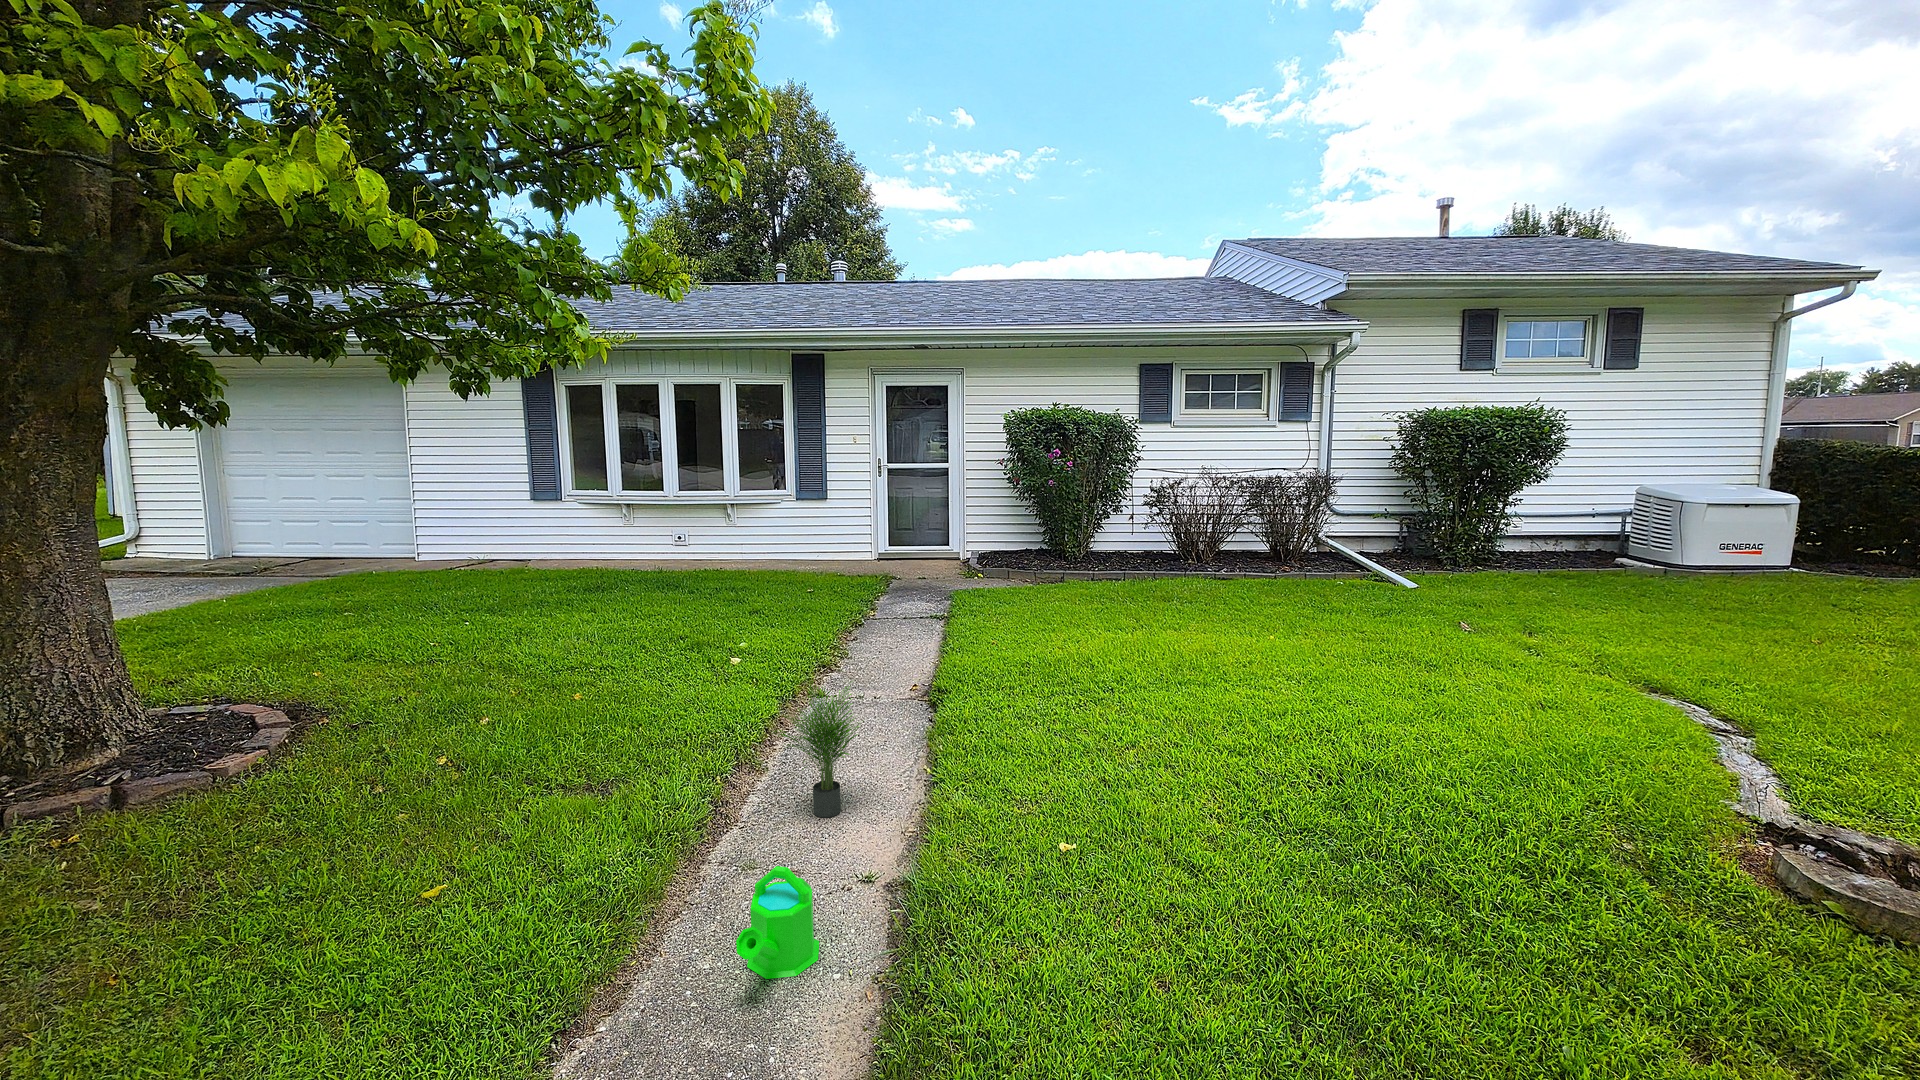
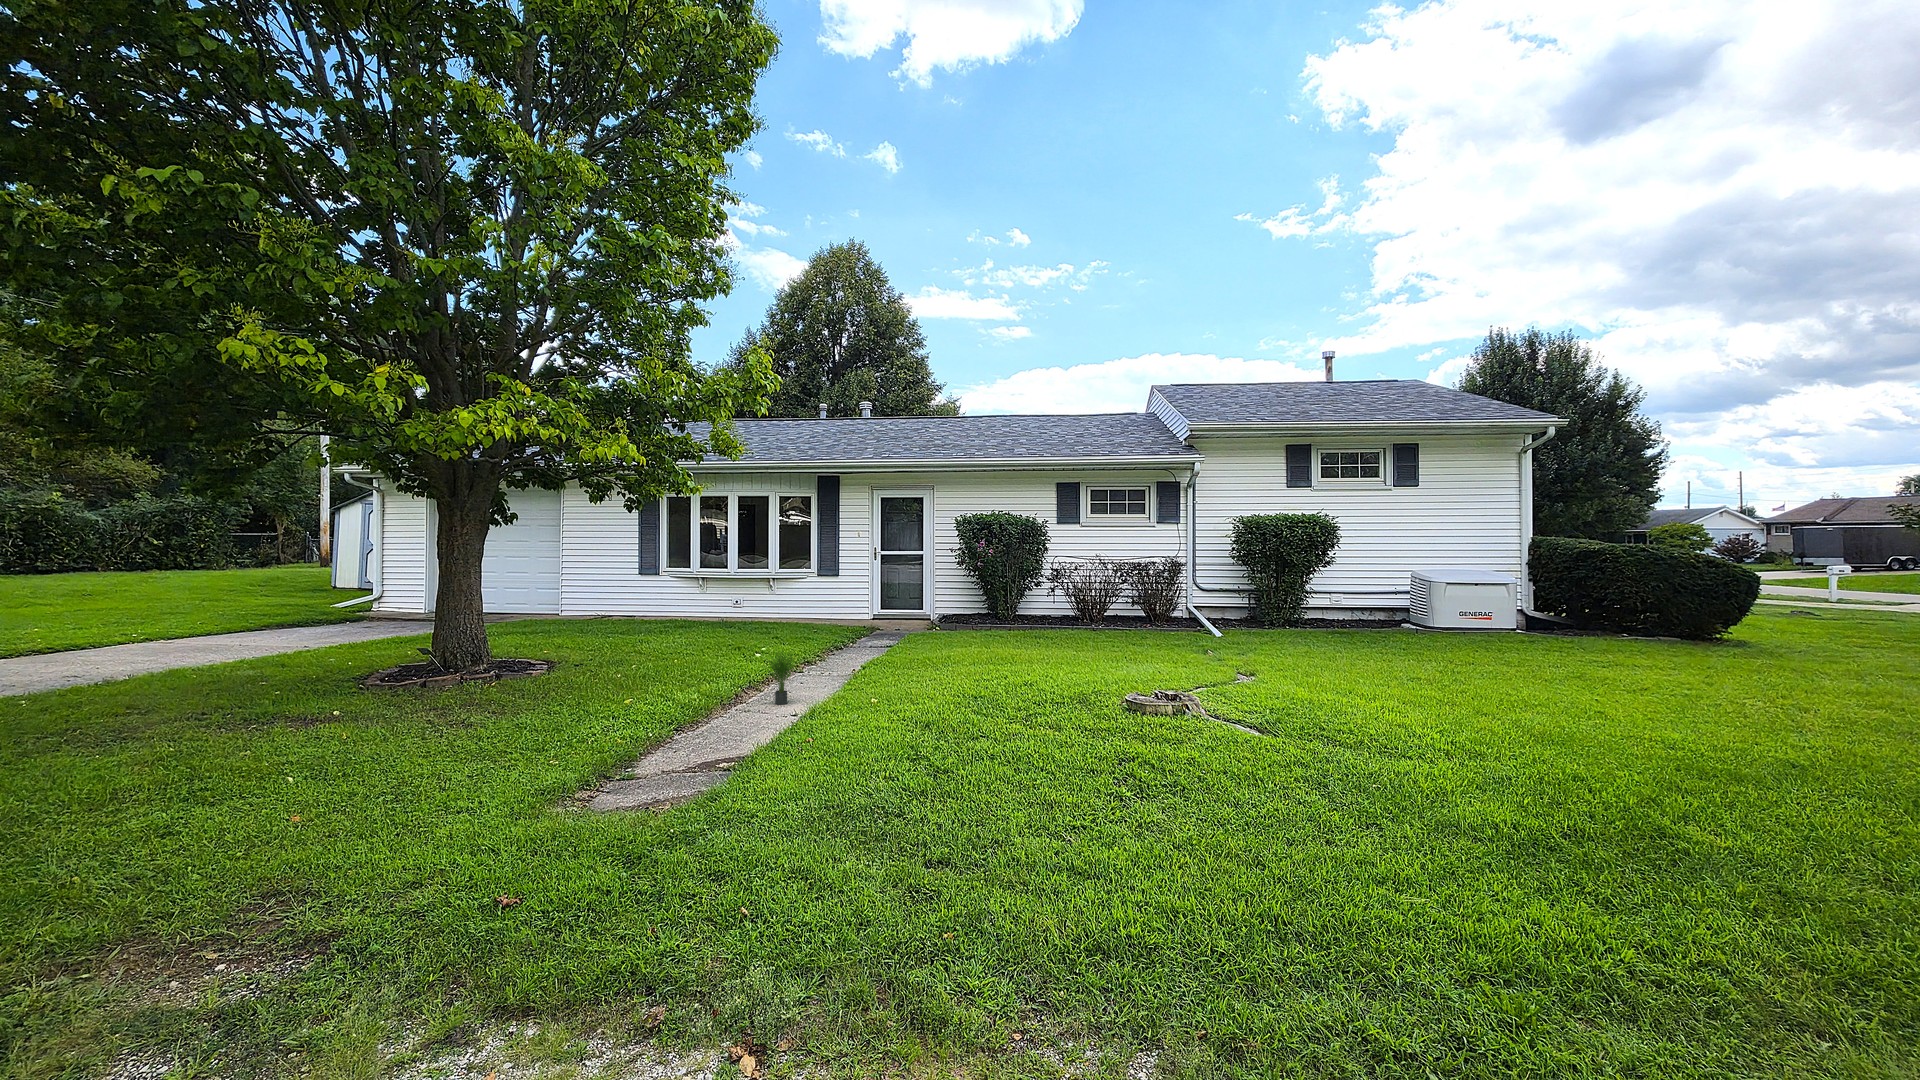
watering can: present [736,866,819,979] -> none [731,693,763,730]

